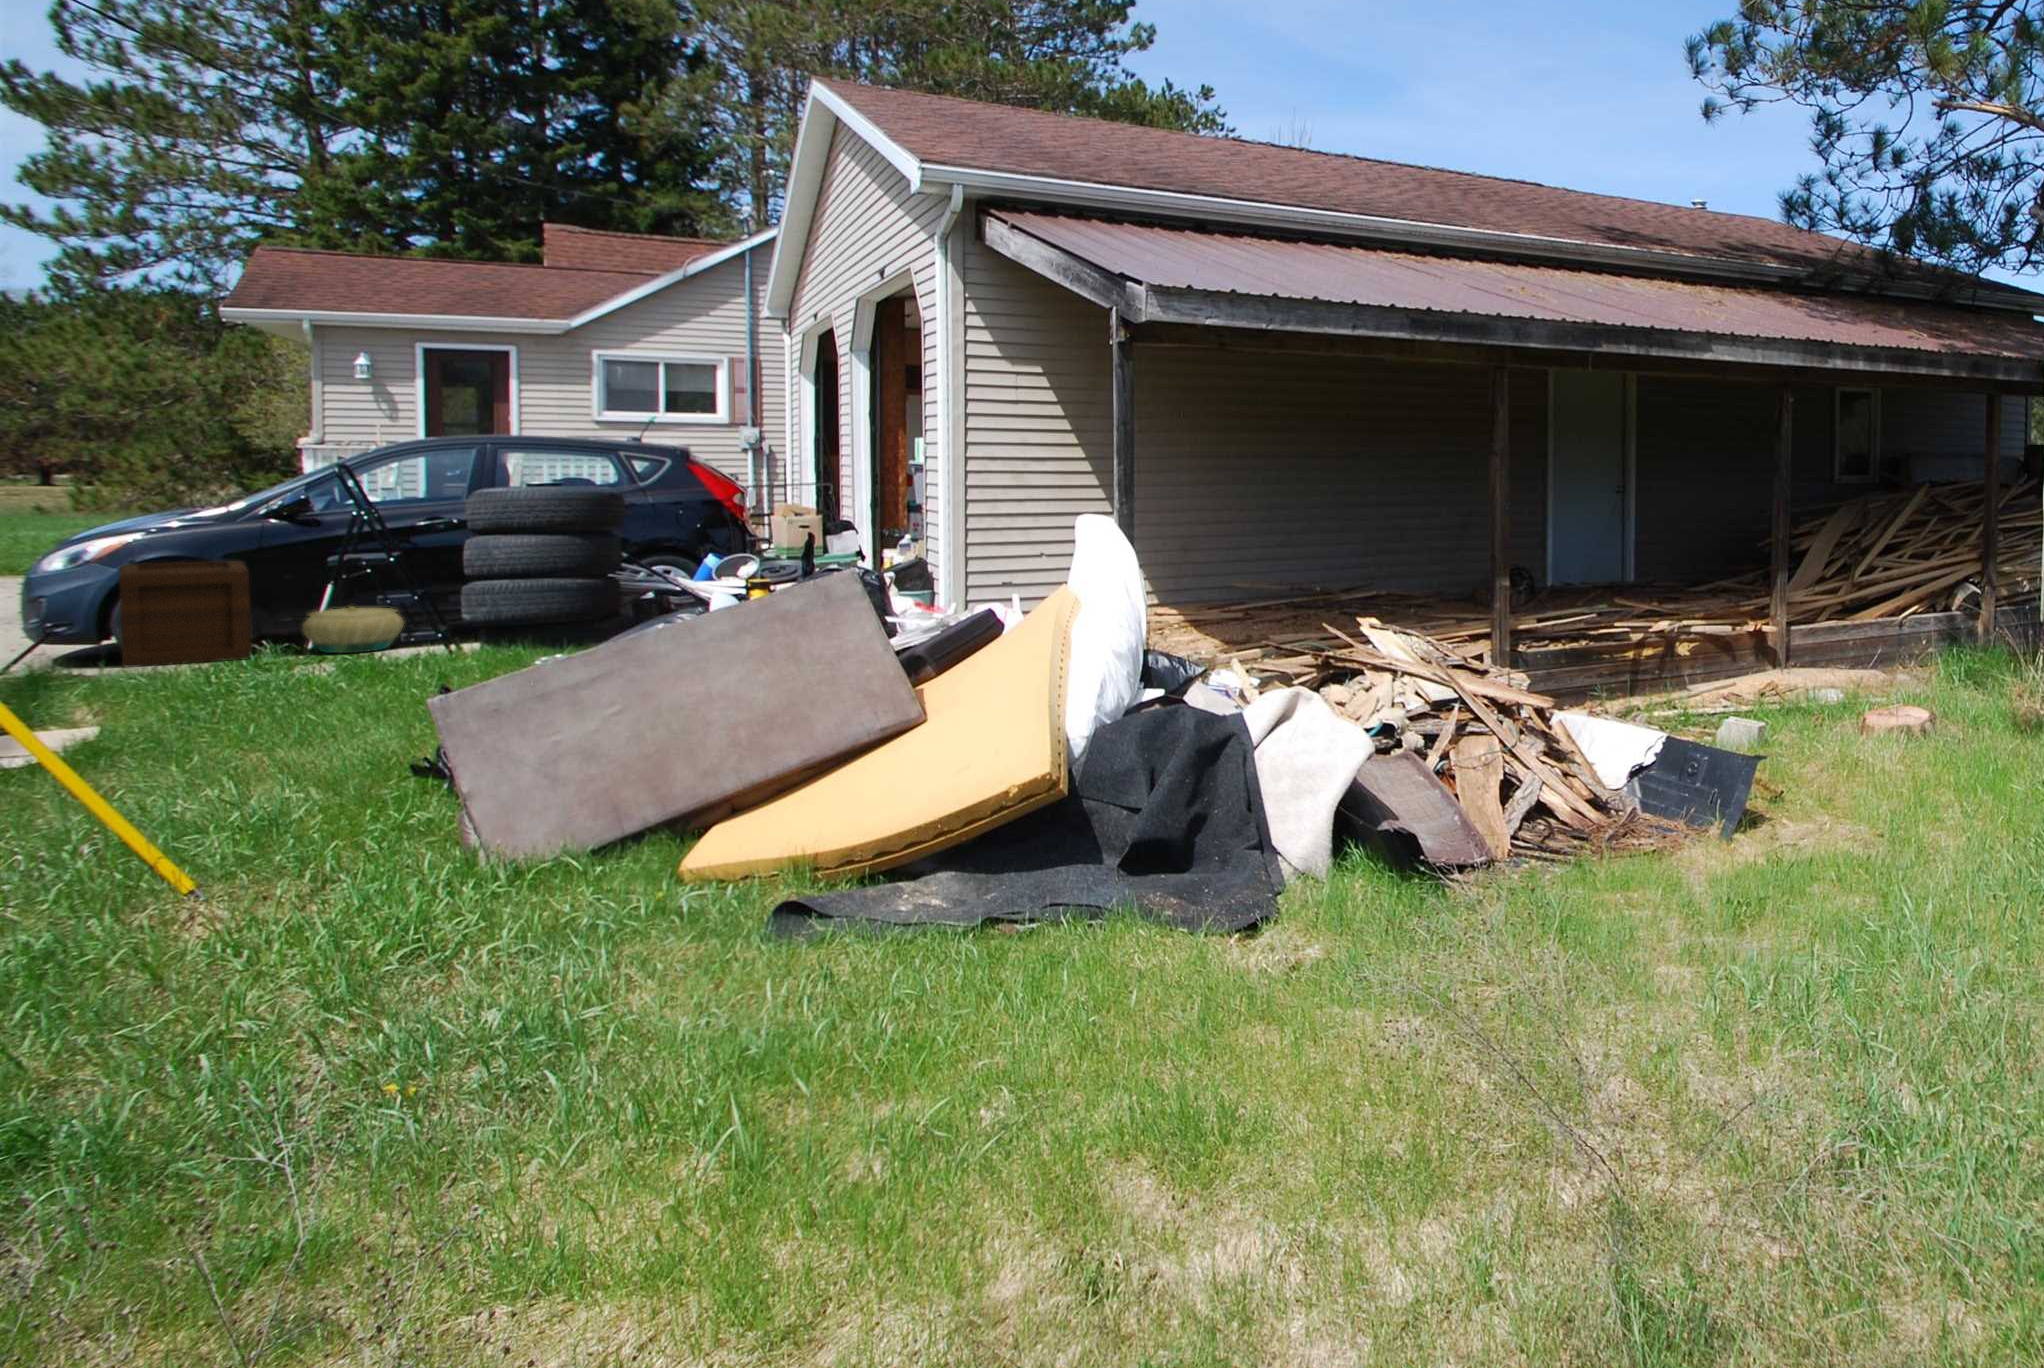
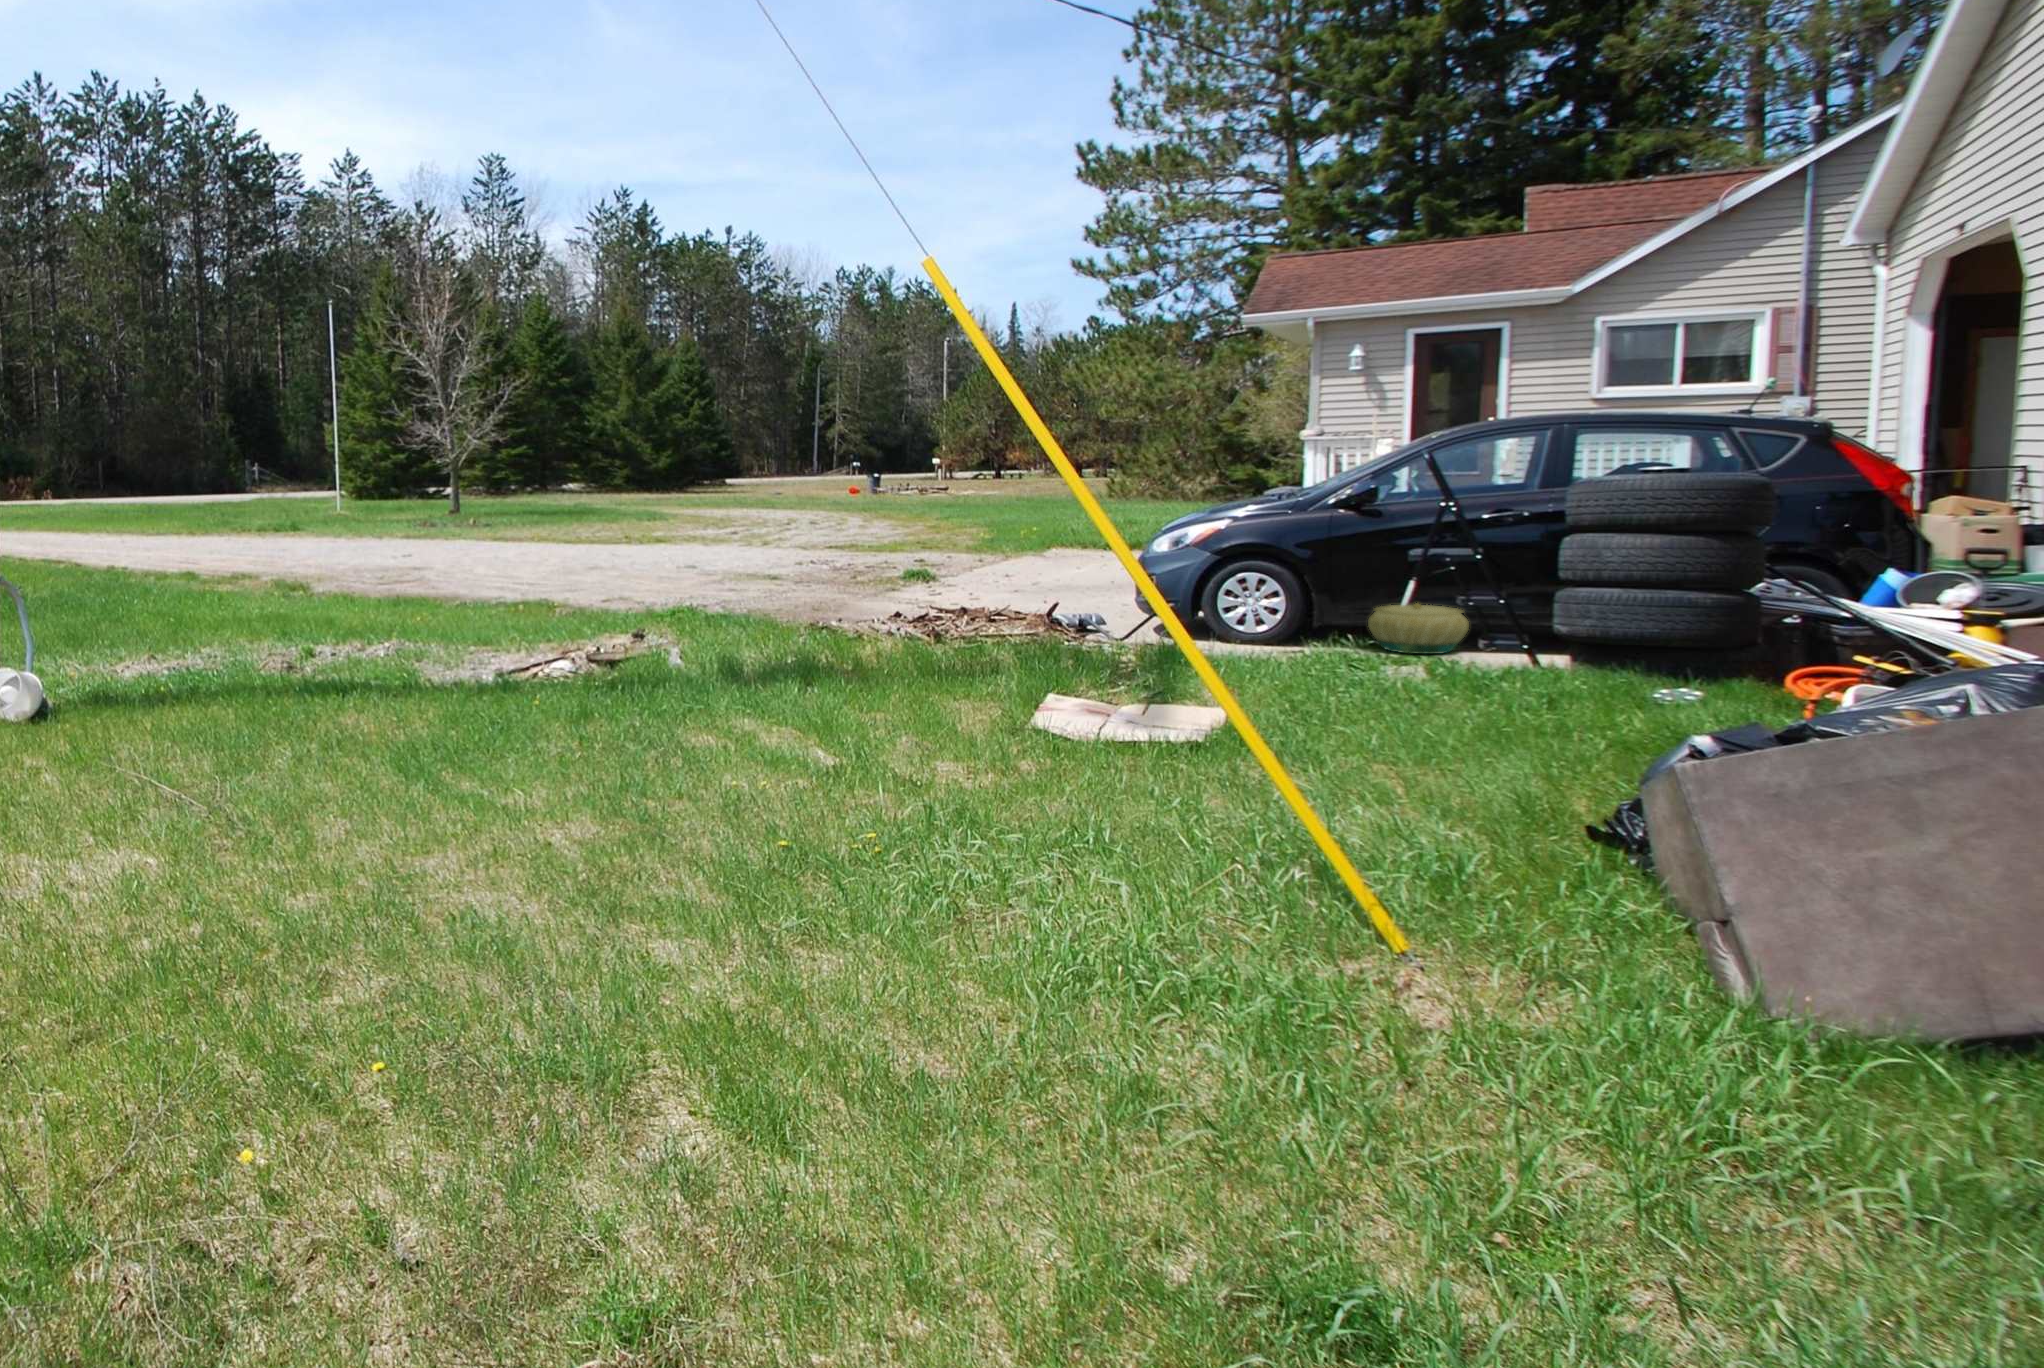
wooden crate: present [119,561,251,667] -> none [1212,550,1326,651]

